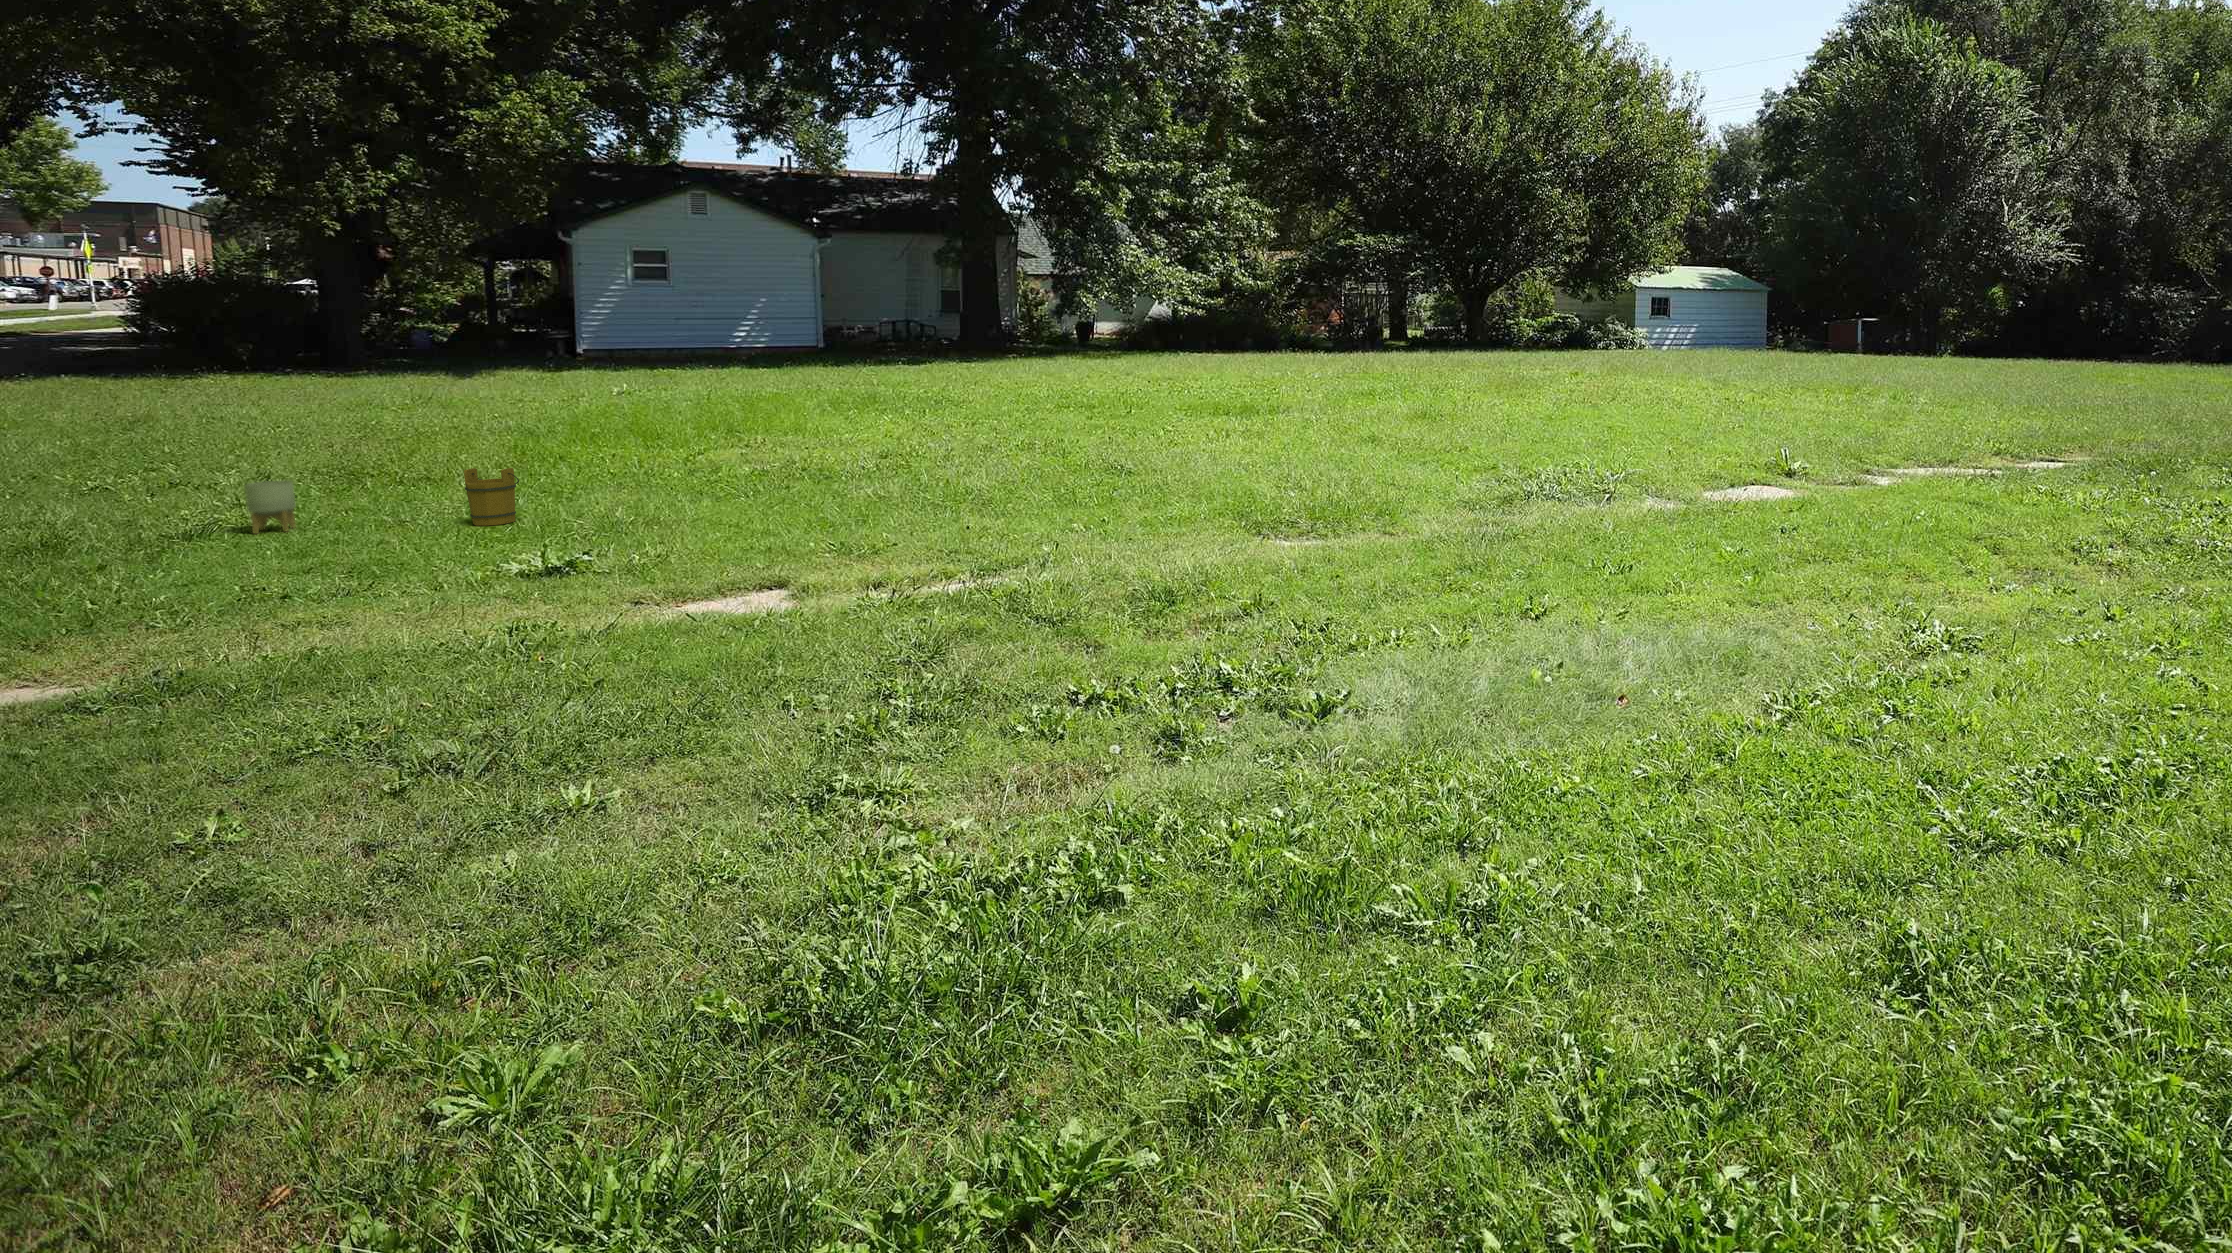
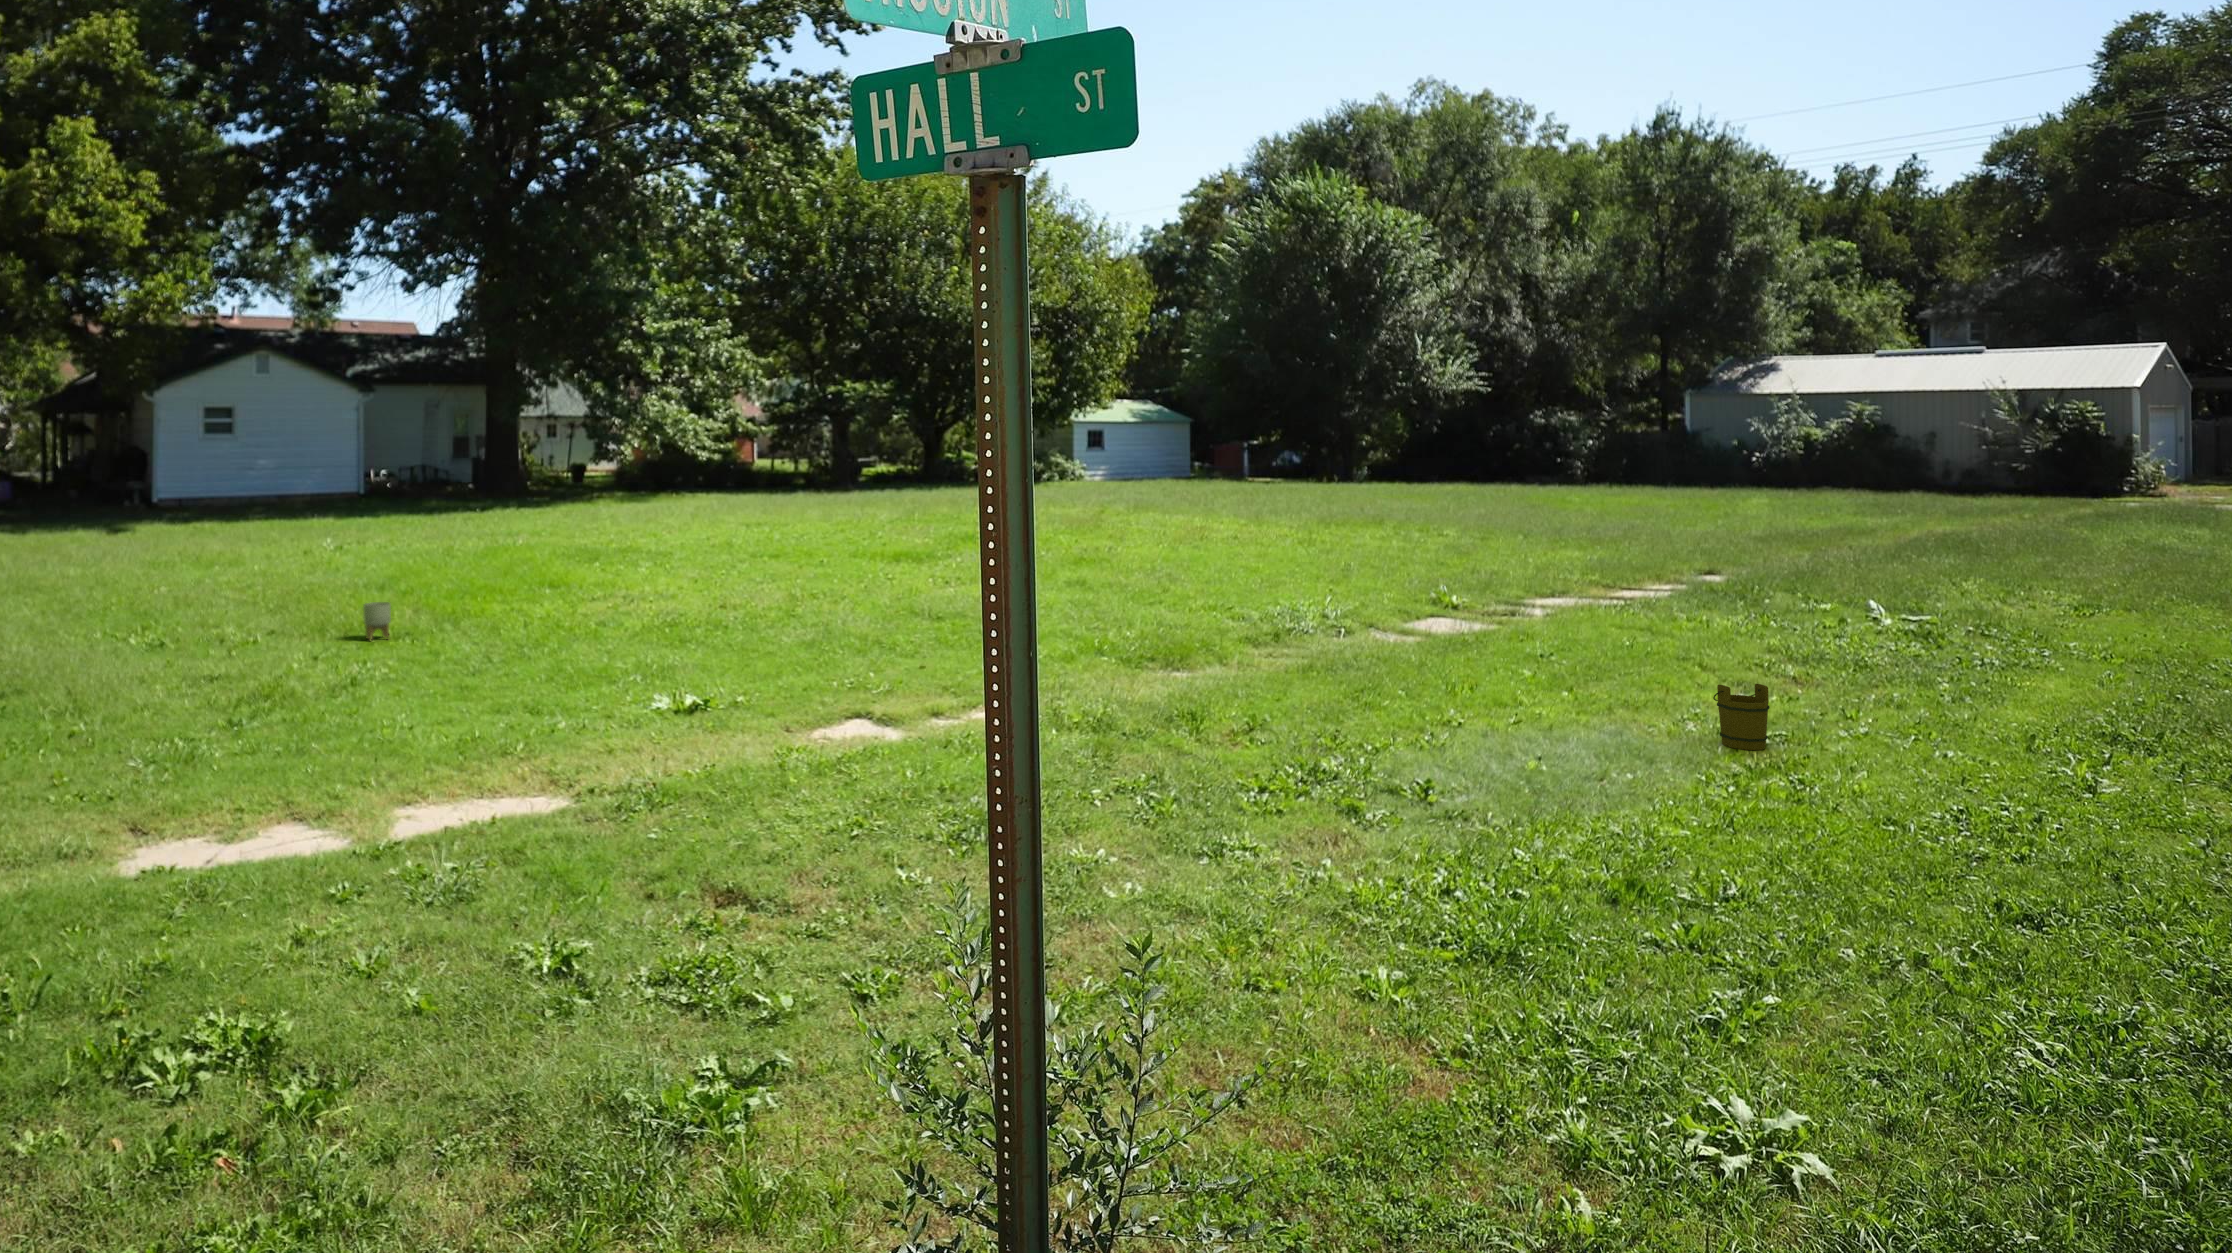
bucket: present [464,468,519,526] -> present [1713,684,1770,750]

